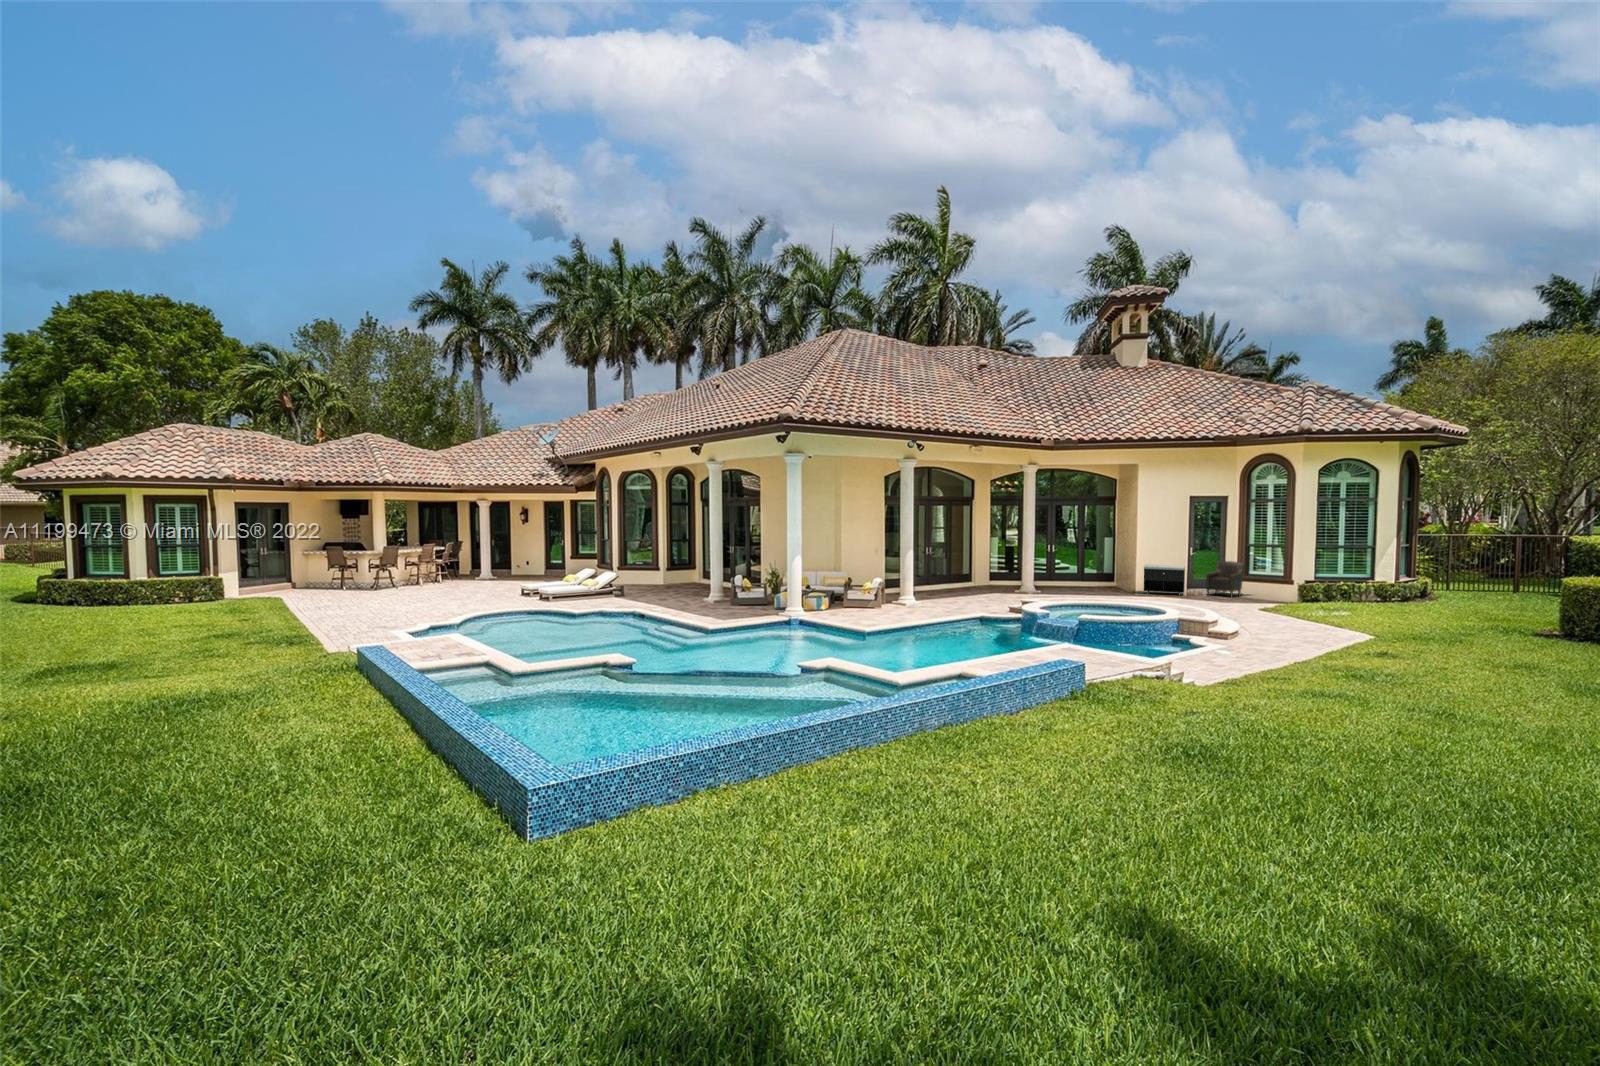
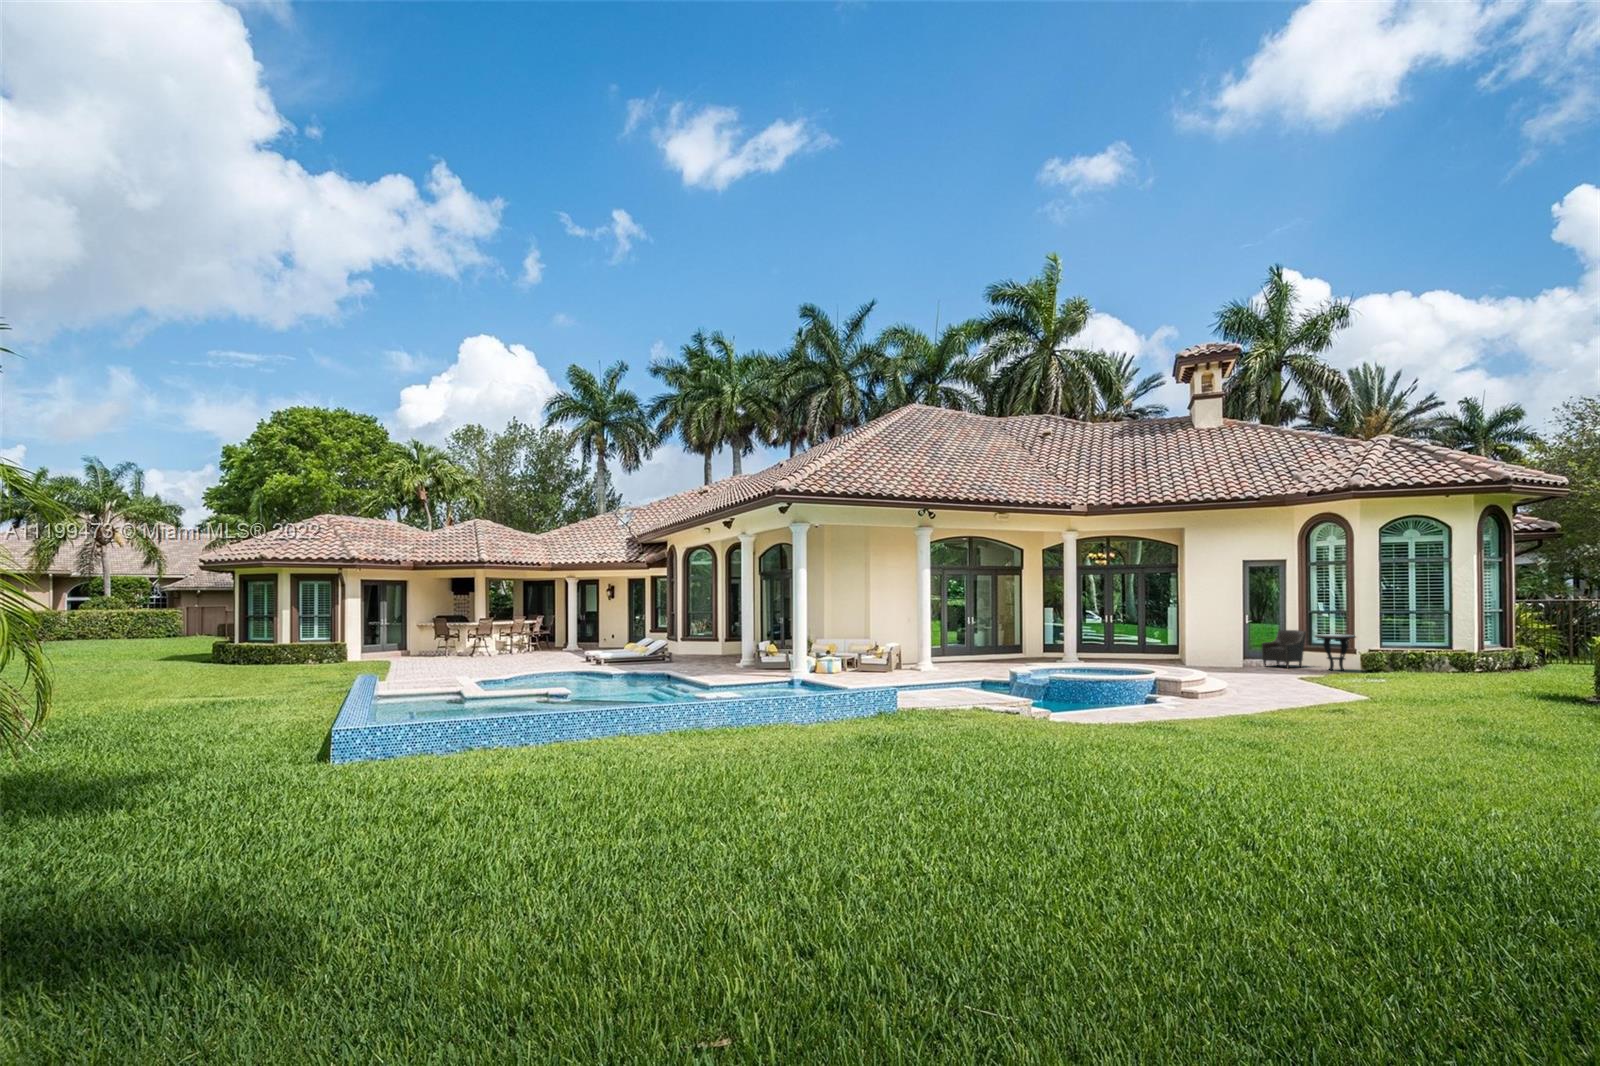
storage bench: present [1144,564,1185,595] -> none [1192,634,1241,667]
side table: none [1259,566,1297,601] -> present [1315,634,1355,671]

